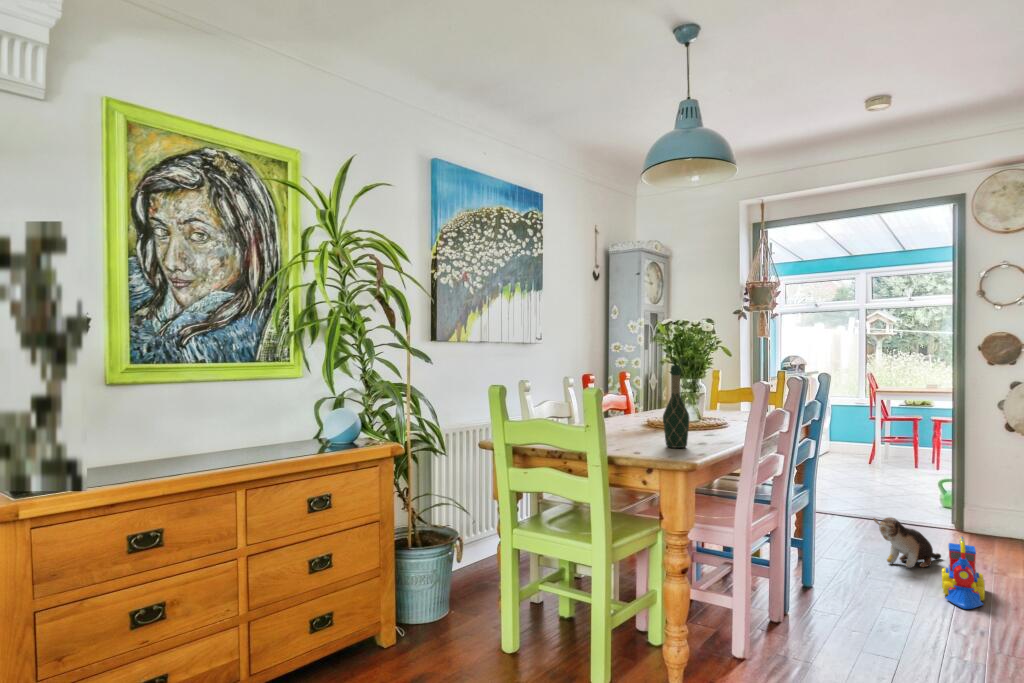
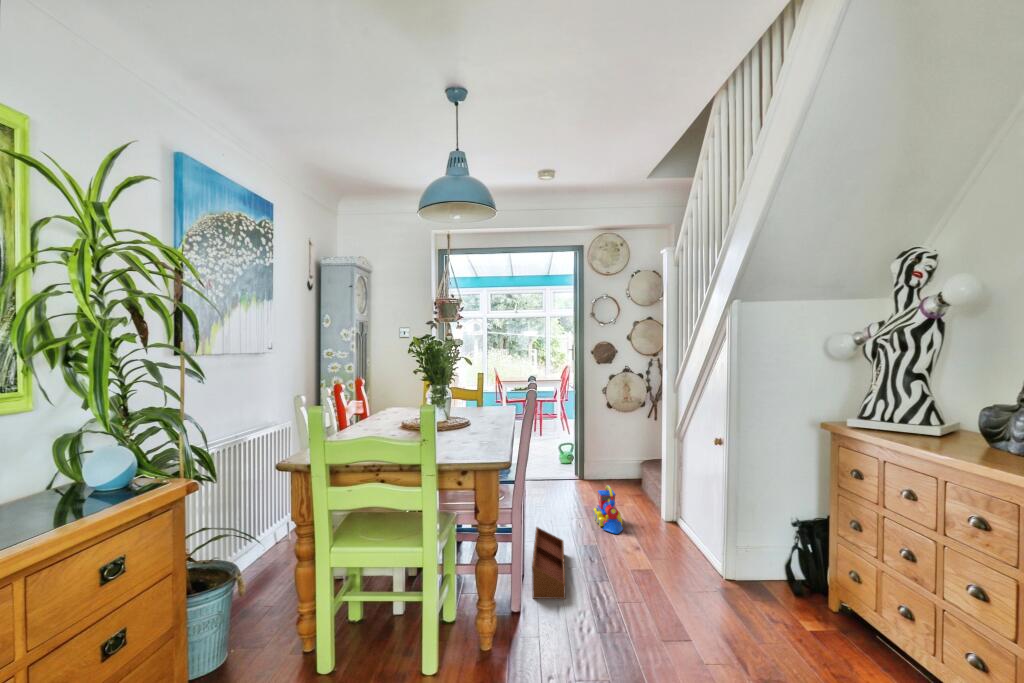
wine bottle: present [663,365,690,448] -> none [458,379,480,450]
plush toy: present [873,518,941,568] -> none [549,478,582,512]
storage bin: none [771,569,858,665] -> present [532,527,565,599]

